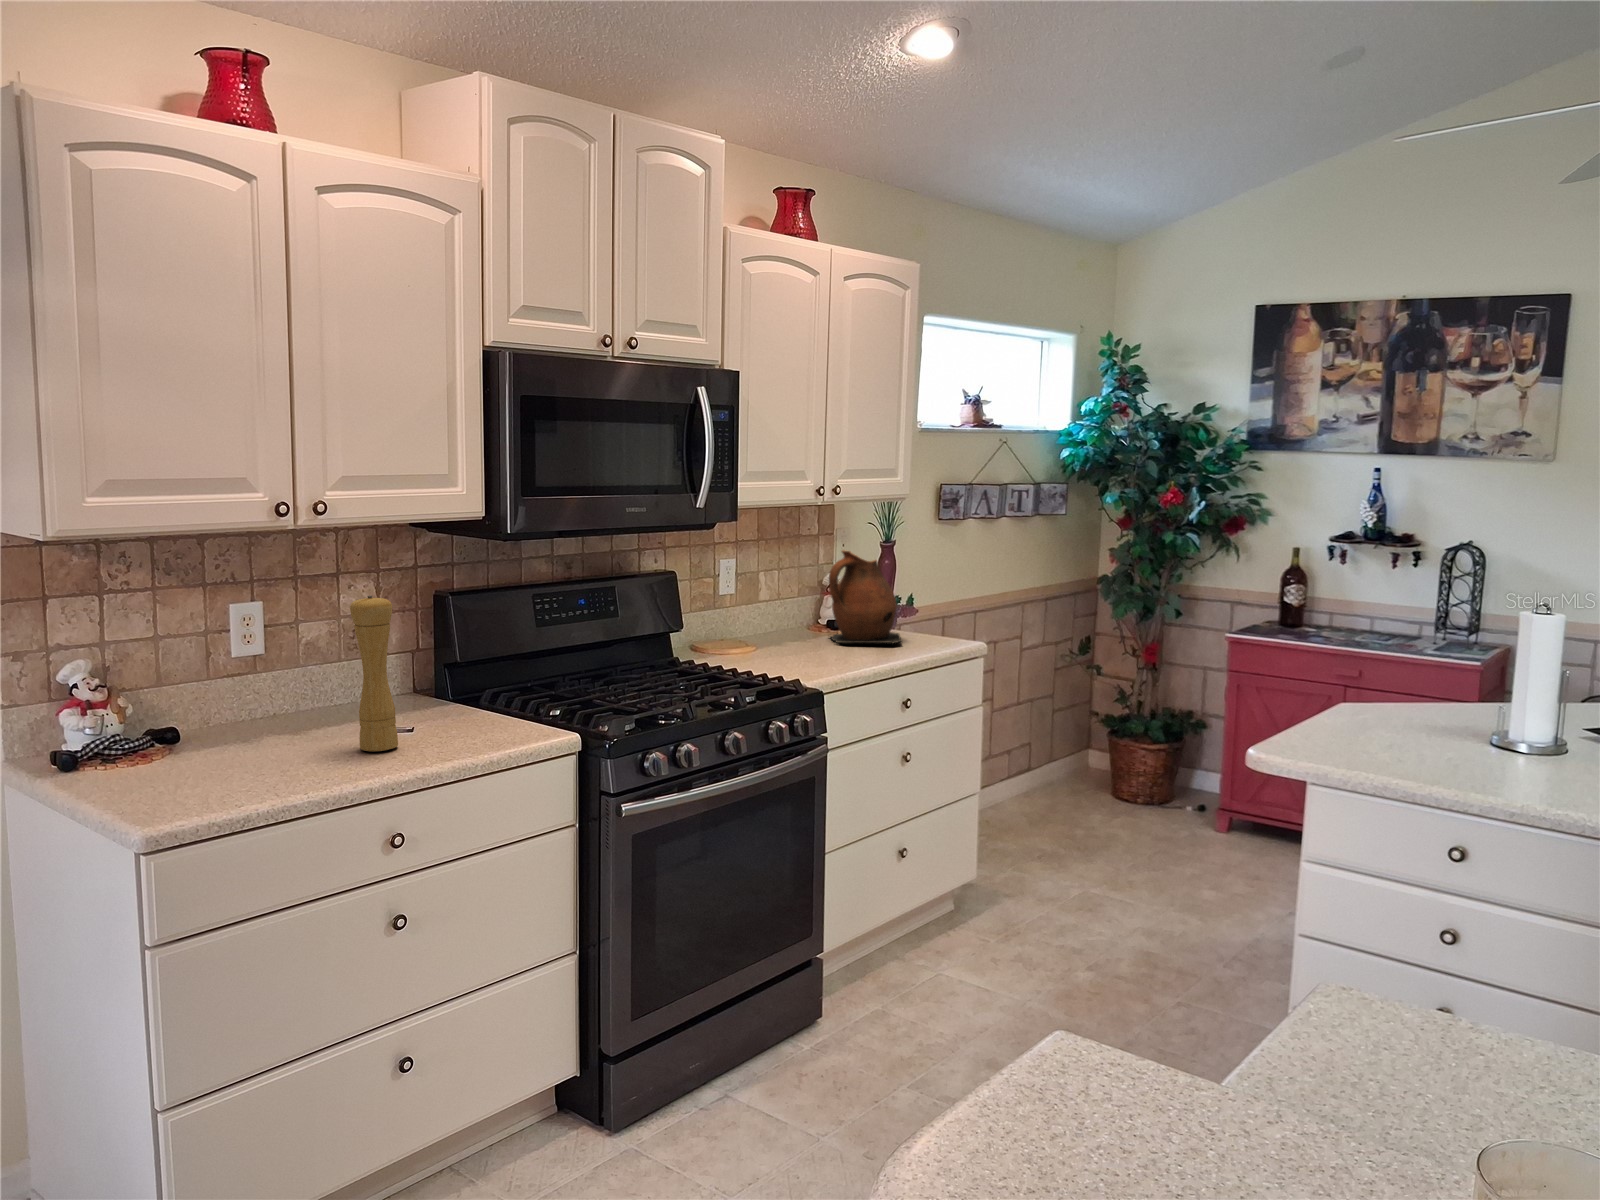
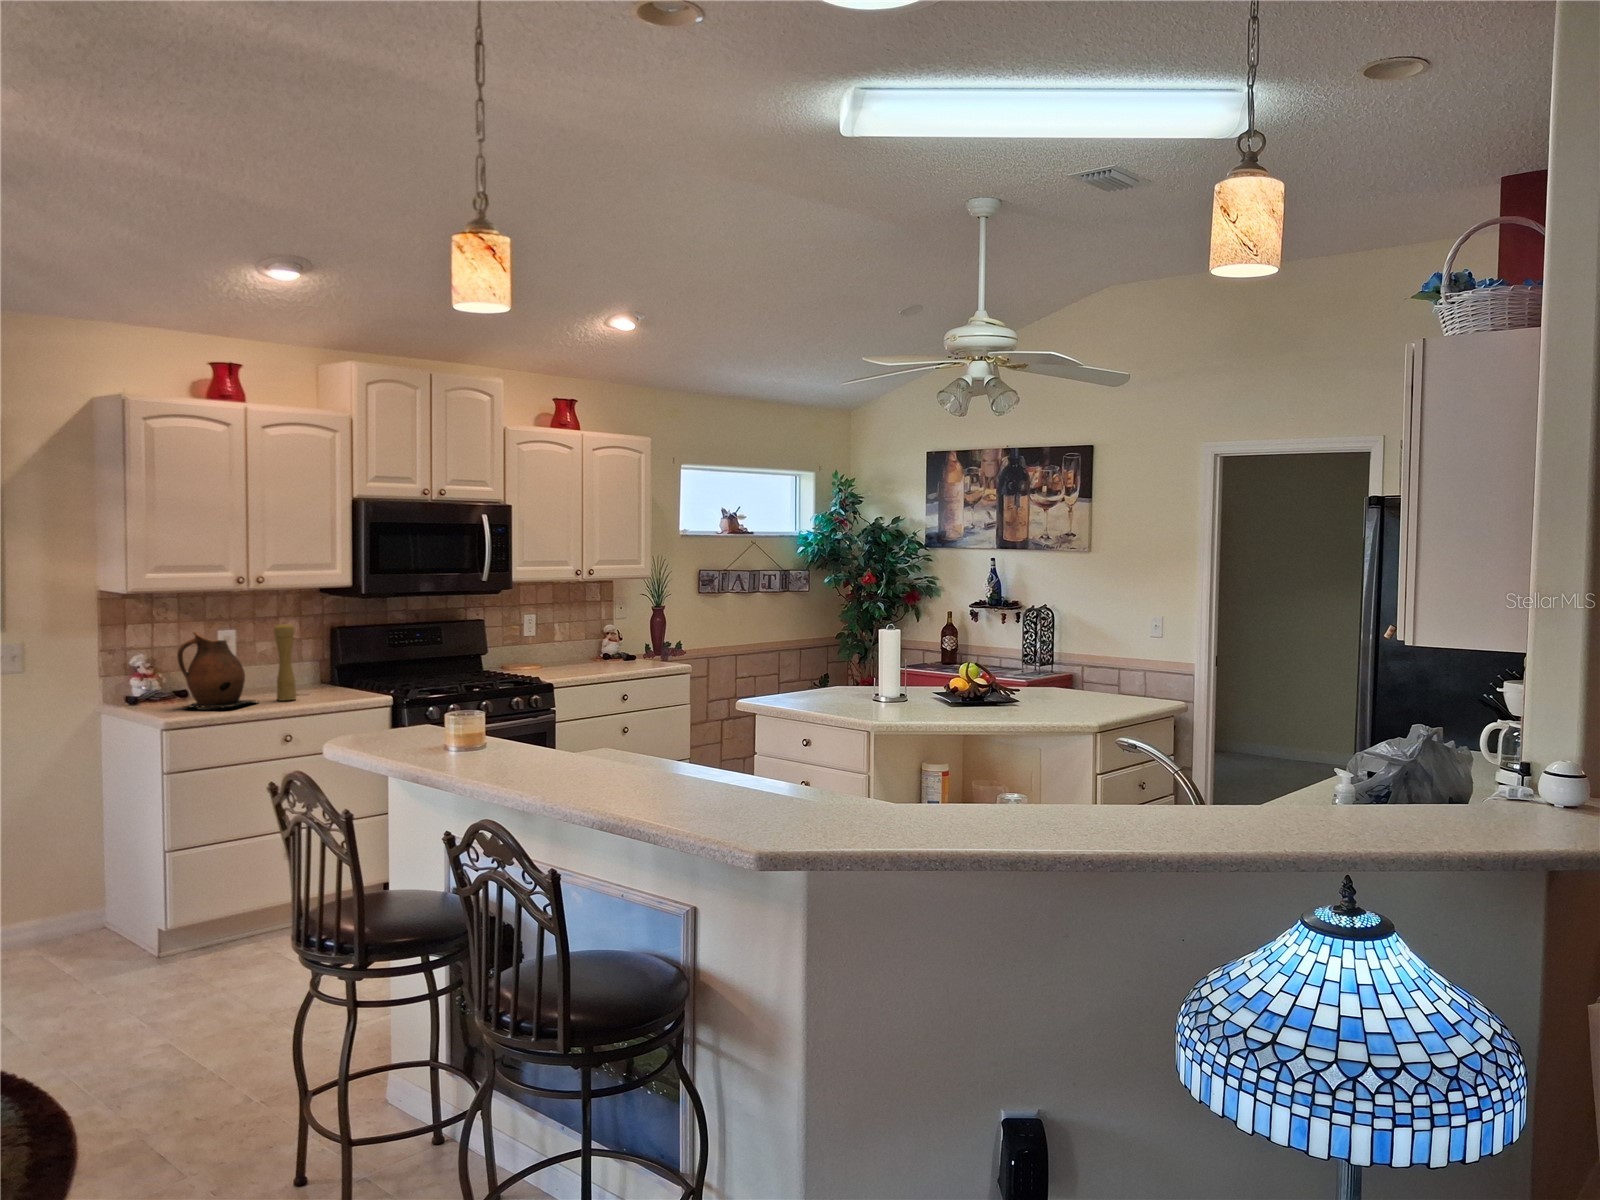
ceramic pitcher: present [829,550,901,644] -> present [177,632,256,708]

